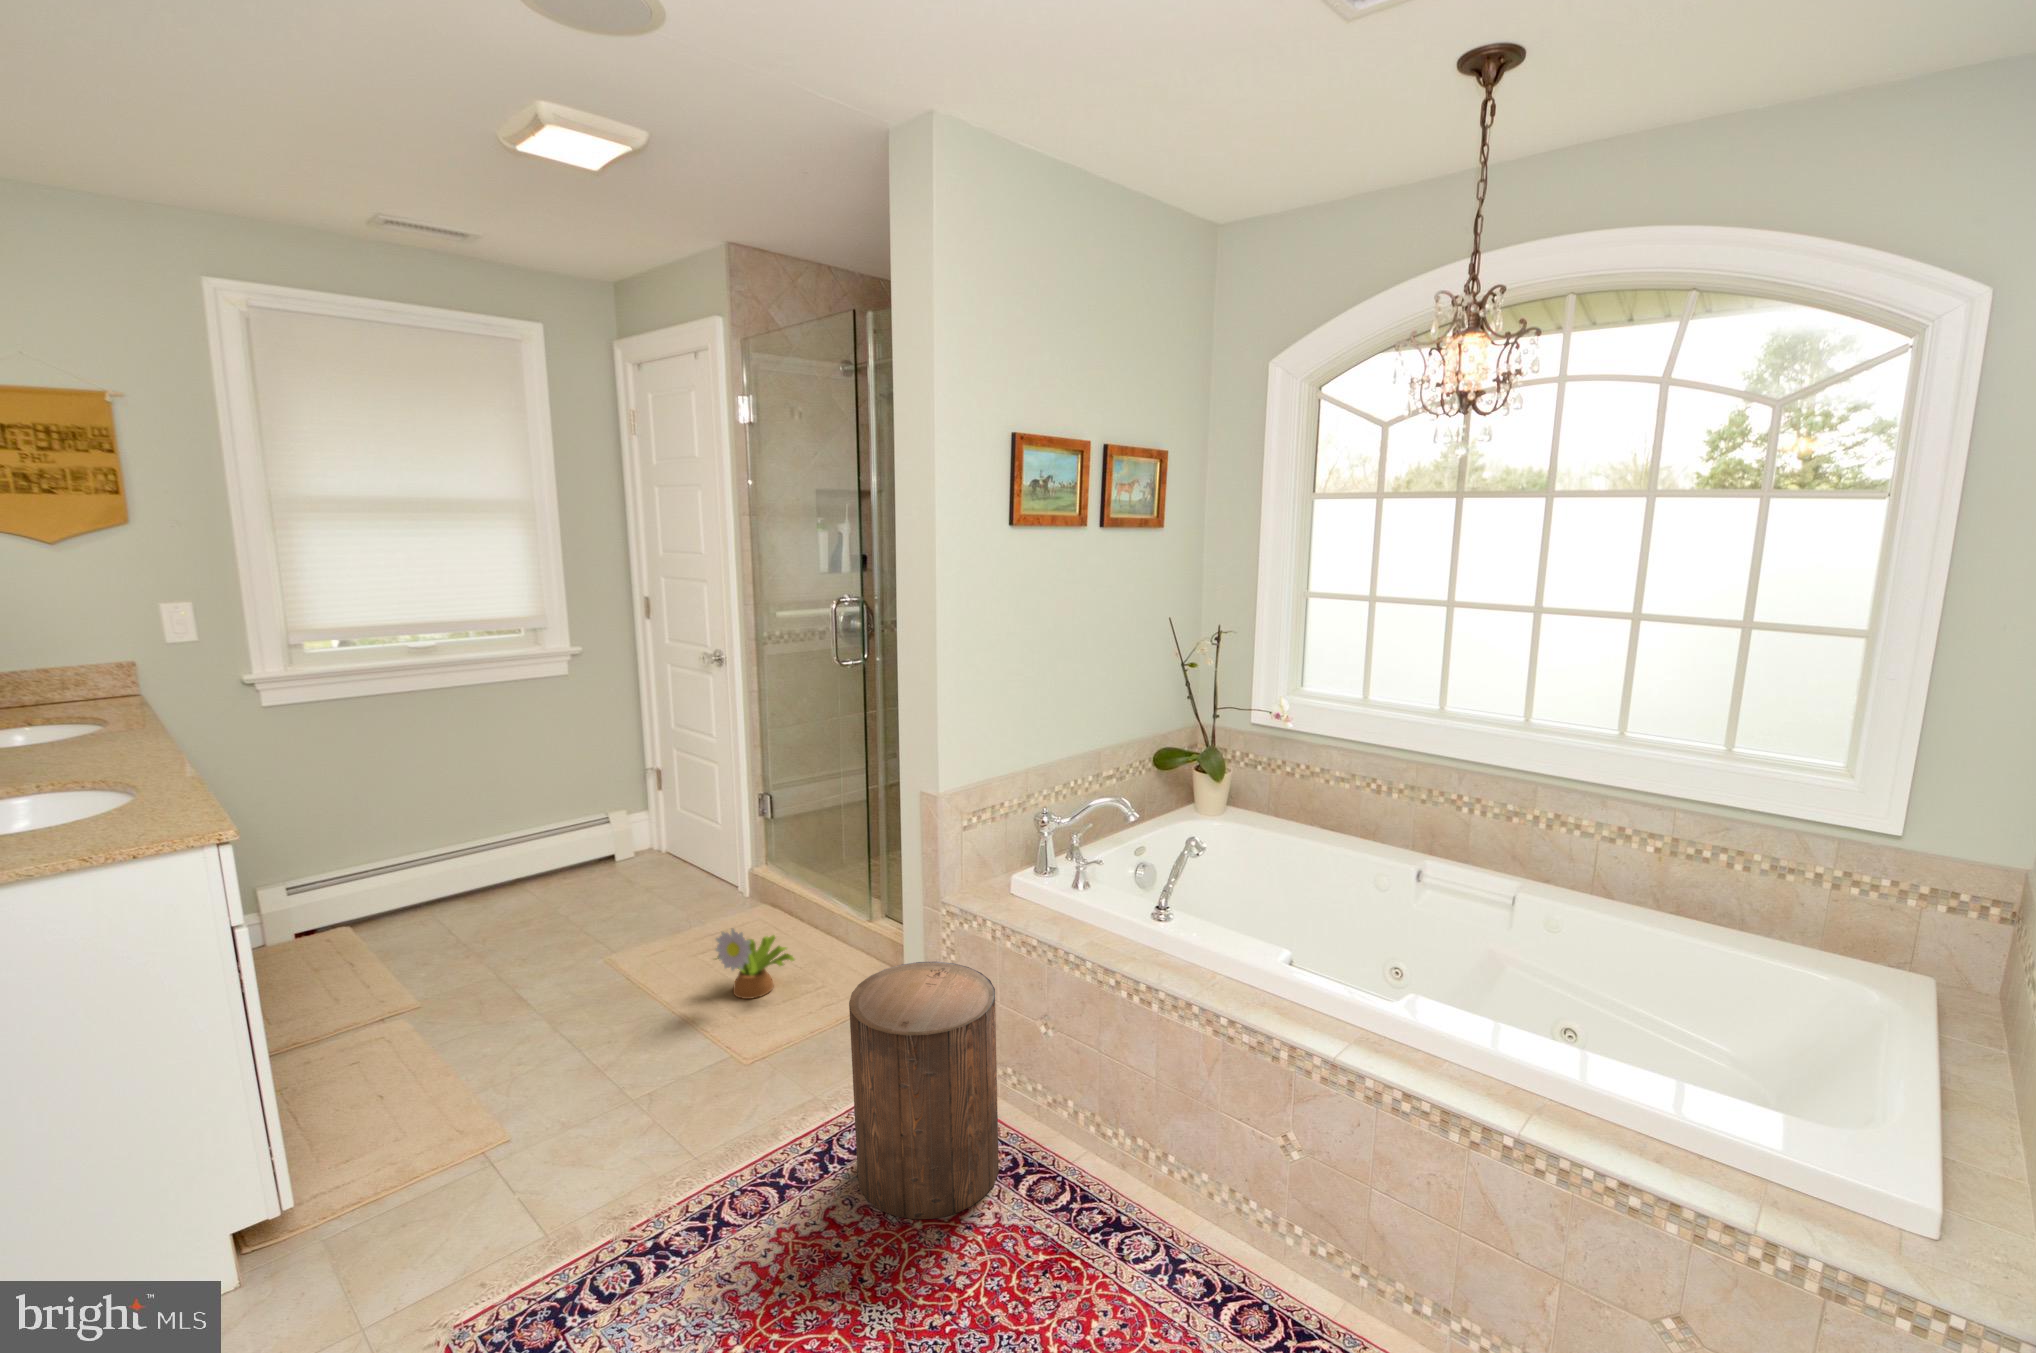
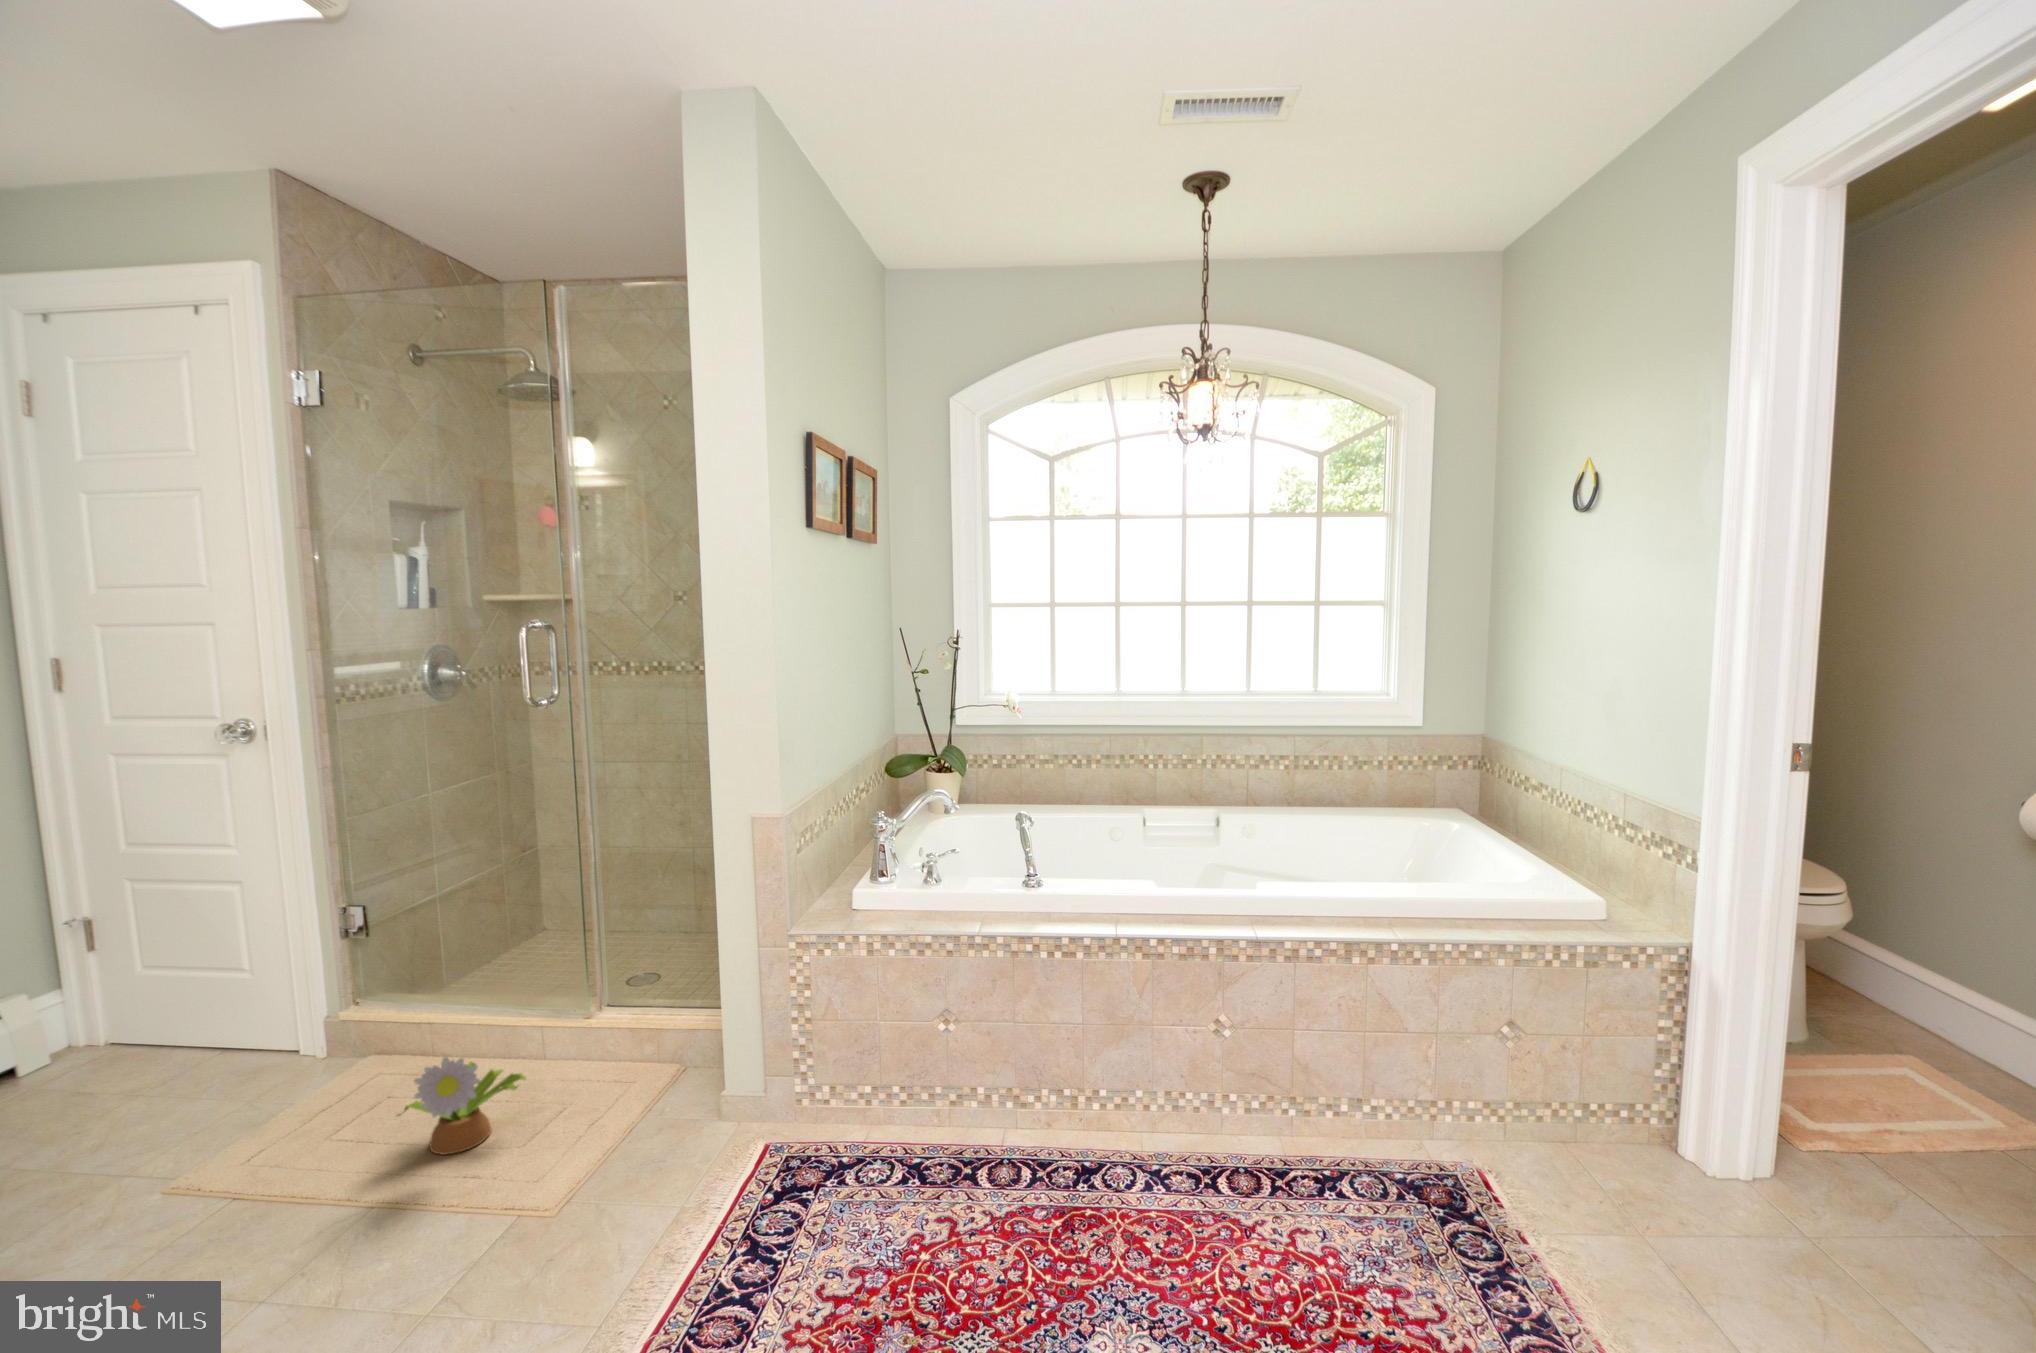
stool: present [849,962,999,1219] -> none [795,973,959,1264]

